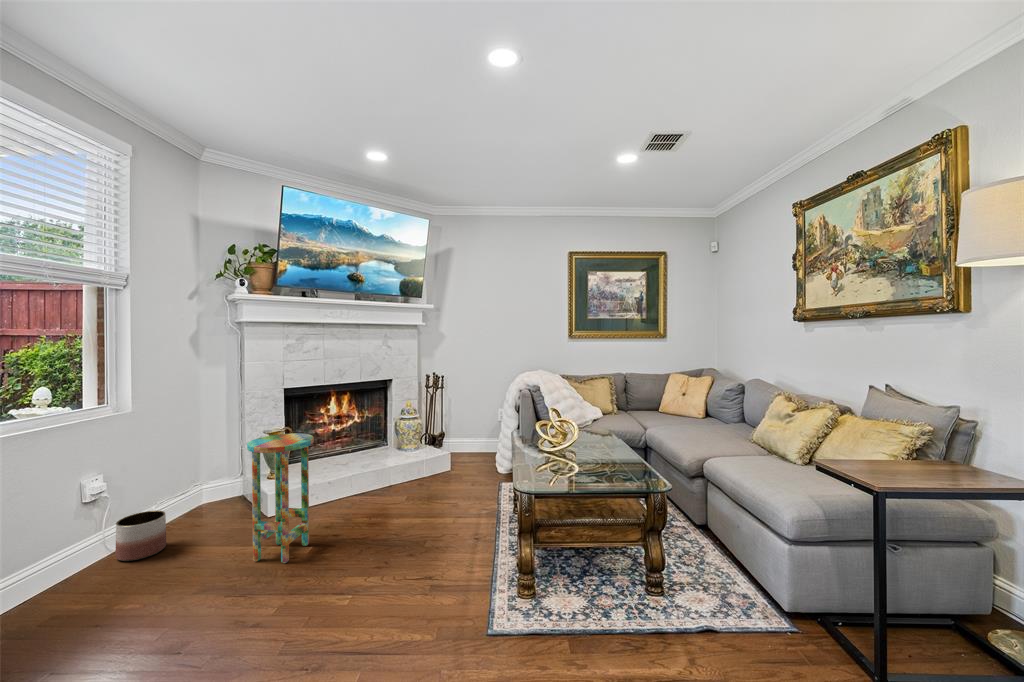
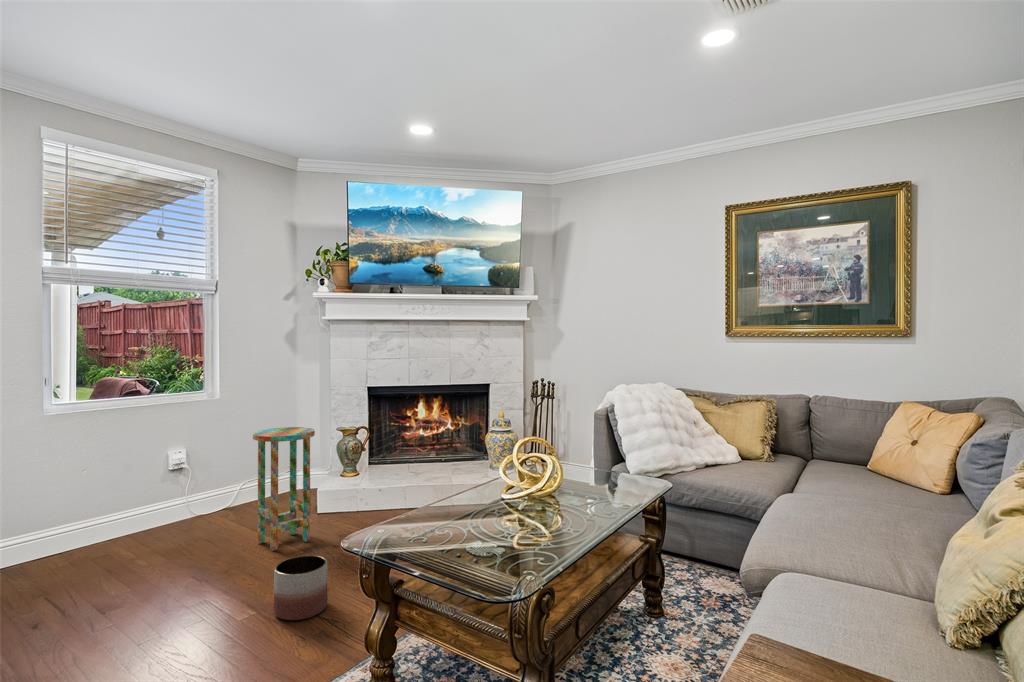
planter: present [116,511,166,561] -> present [274,555,328,620]

